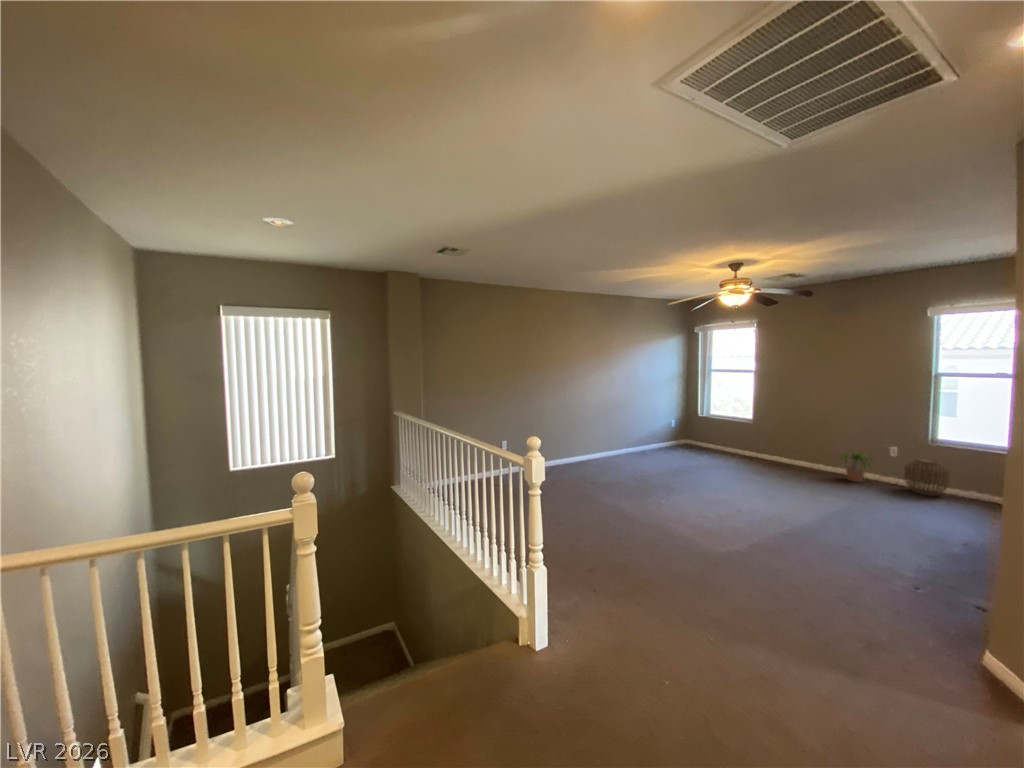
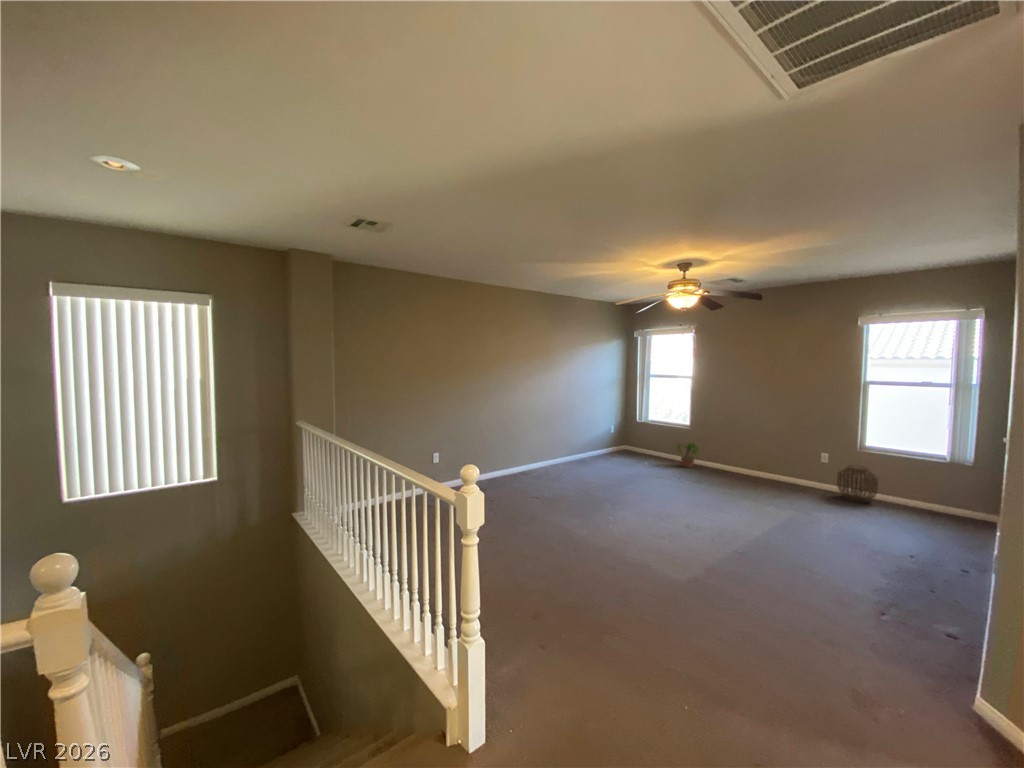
potted plant: present [840,452,871,482] -> present [677,443,698,468]

